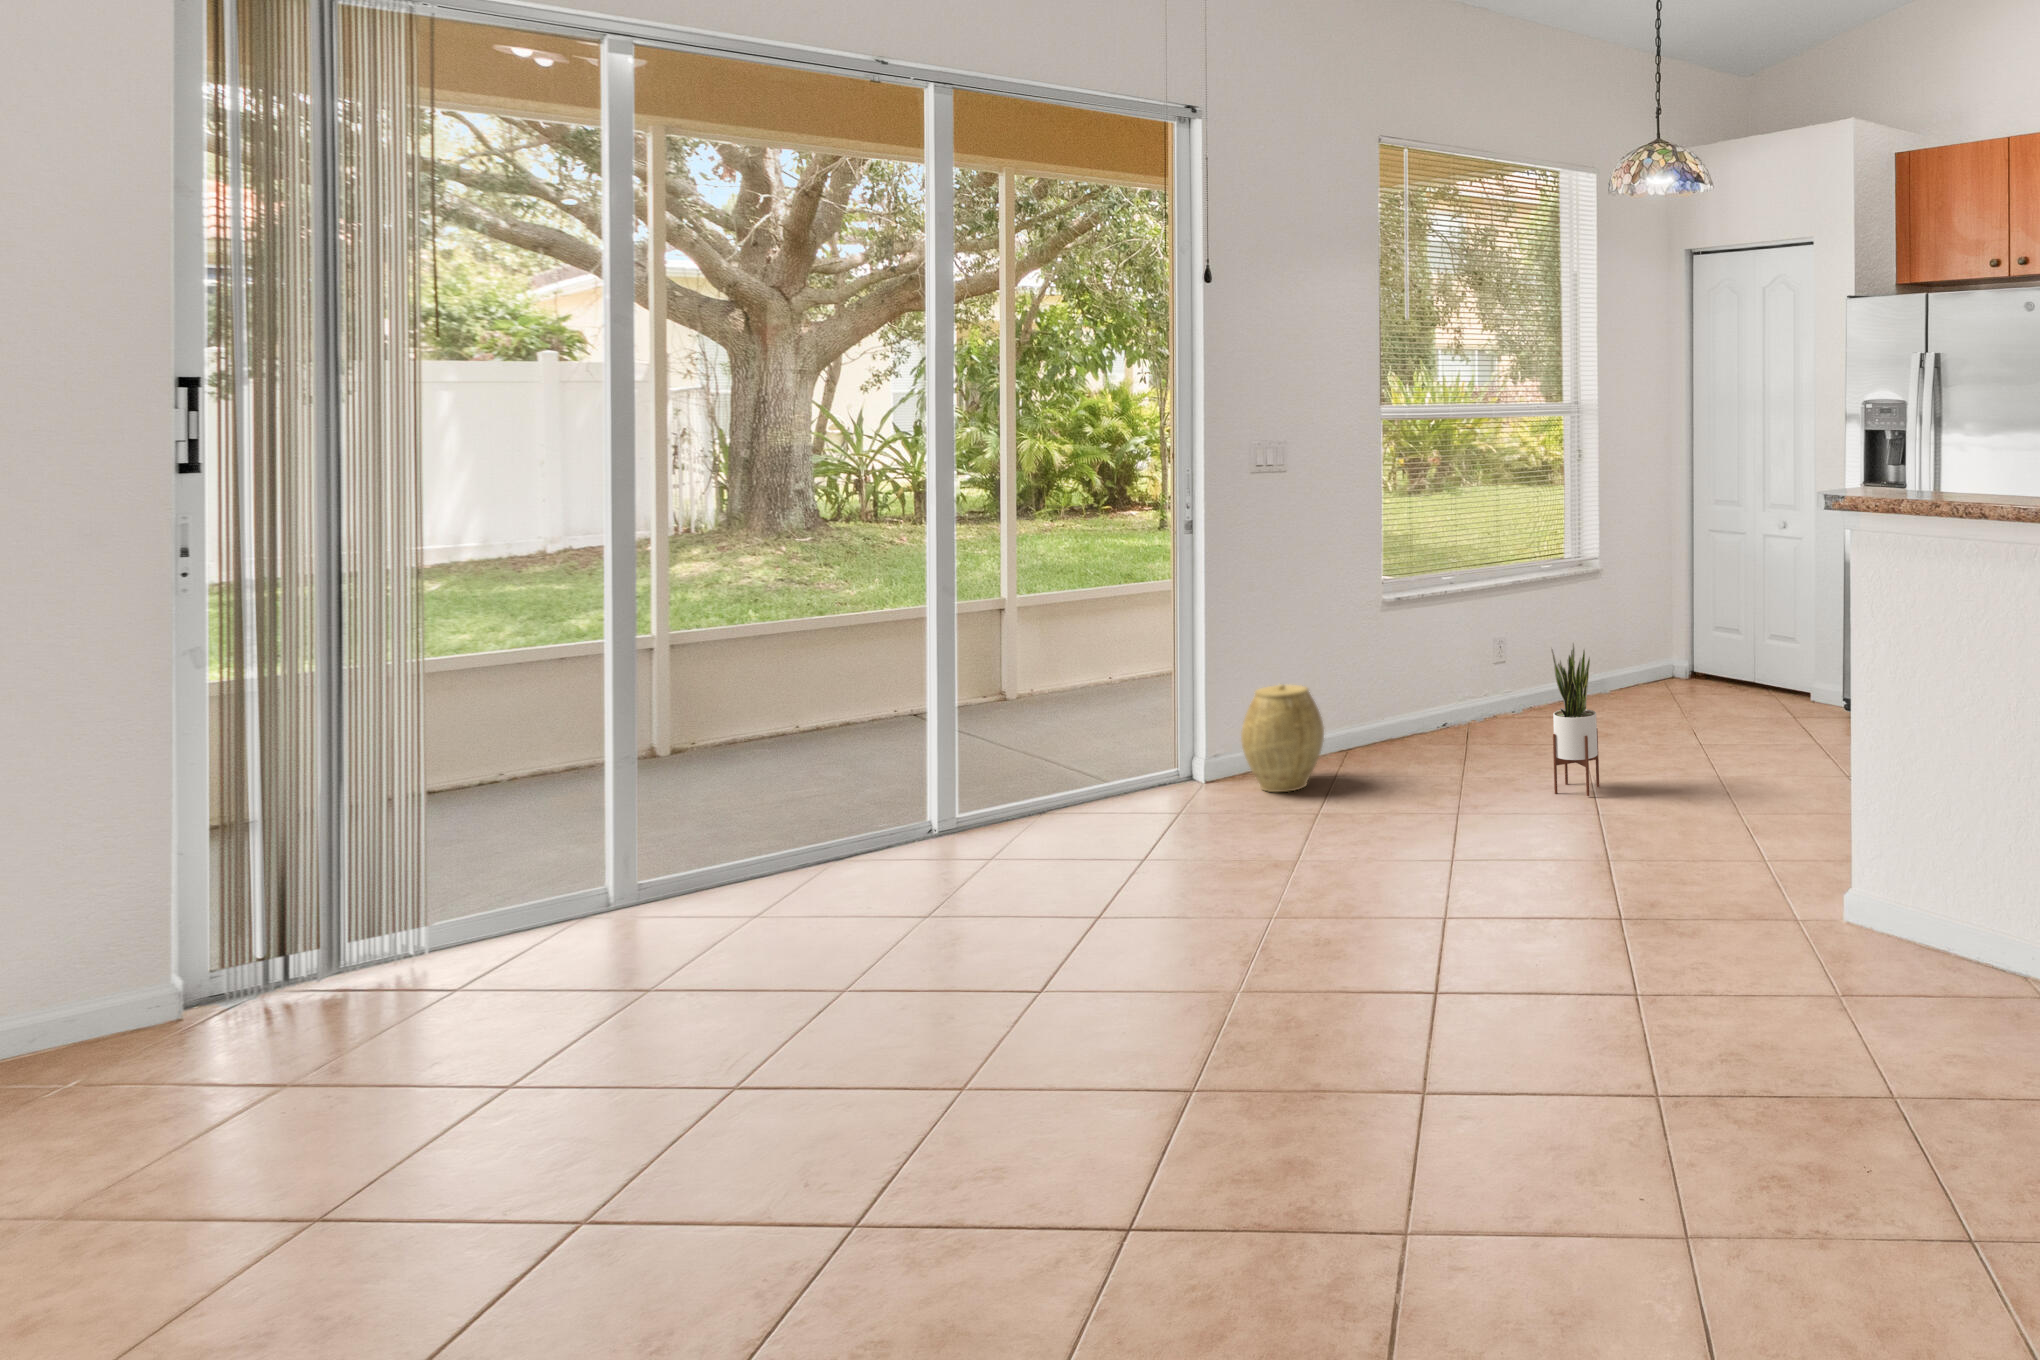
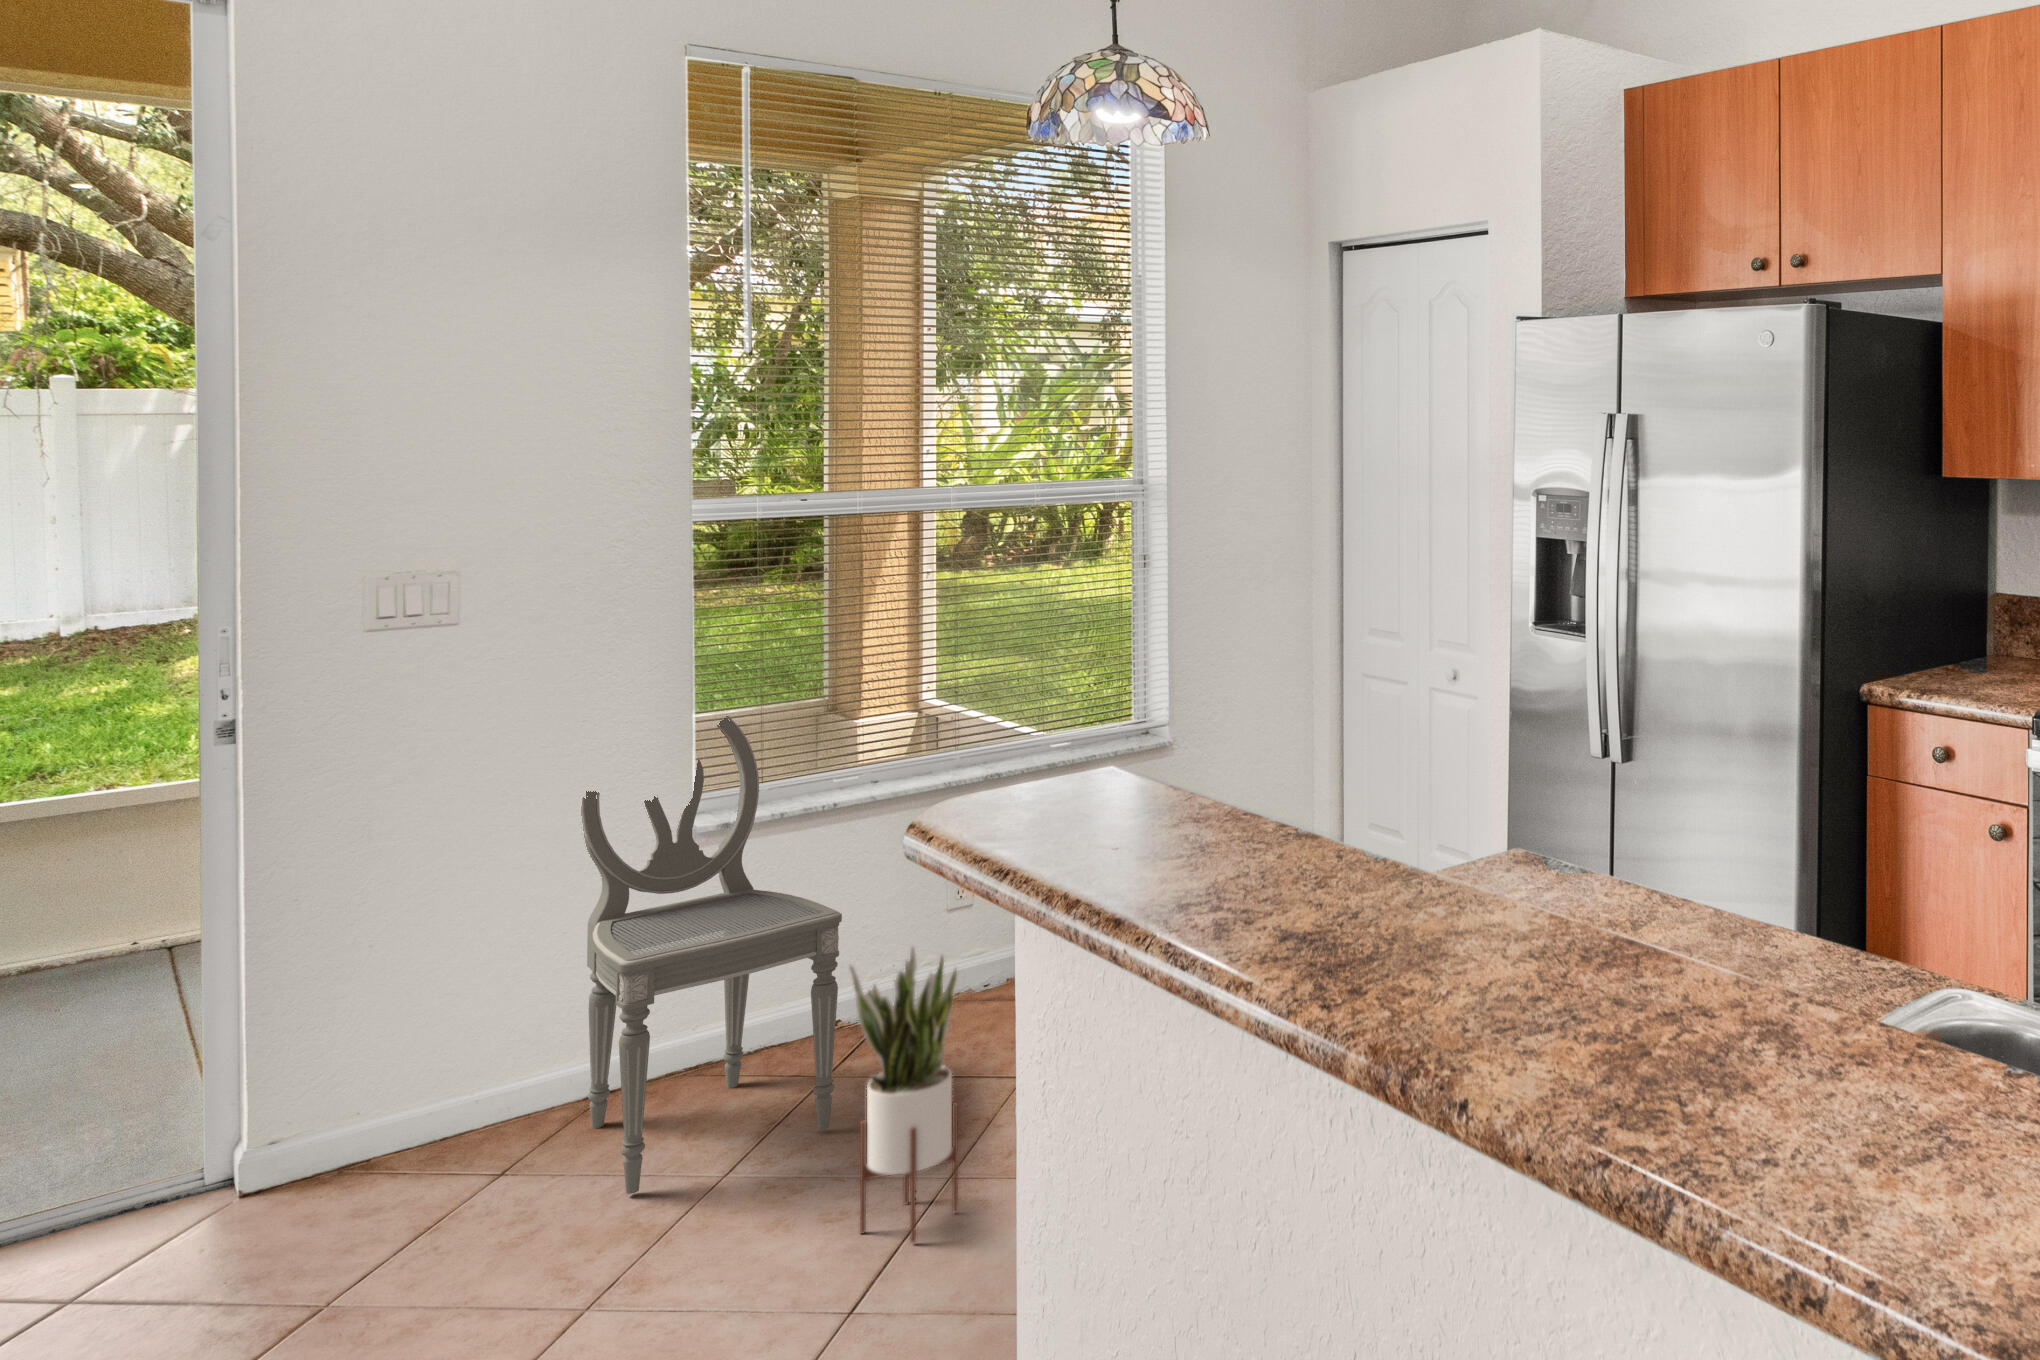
dining chair: none [1342,515,1493,780] -> present [581,714,842,1194]
woven basket: present [1241,684,1324,792] -> none [281,1015,467,1235]

